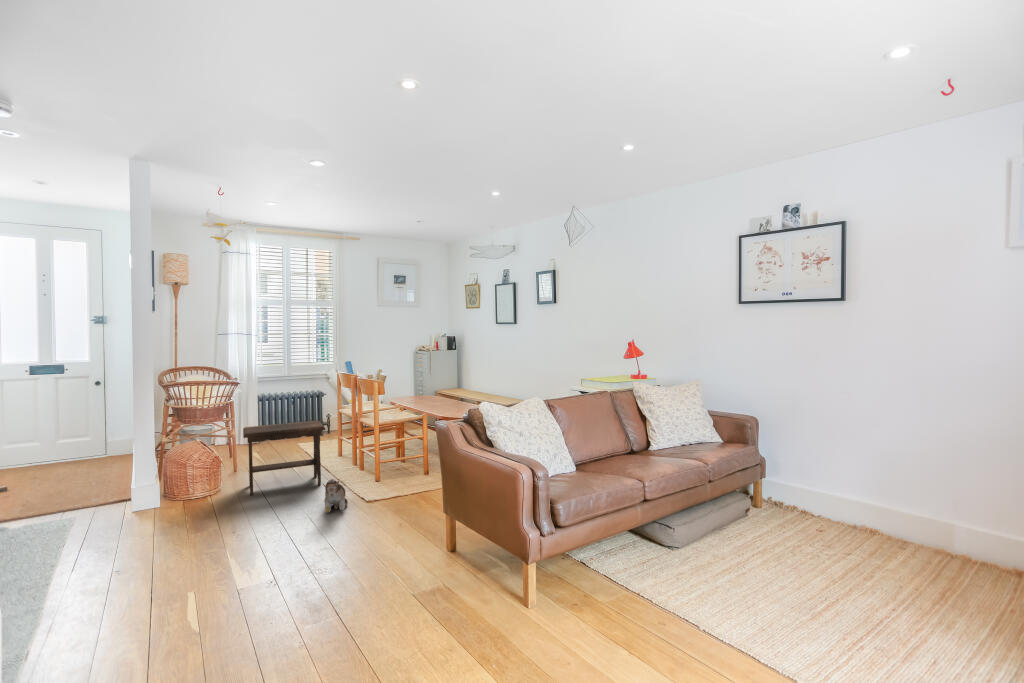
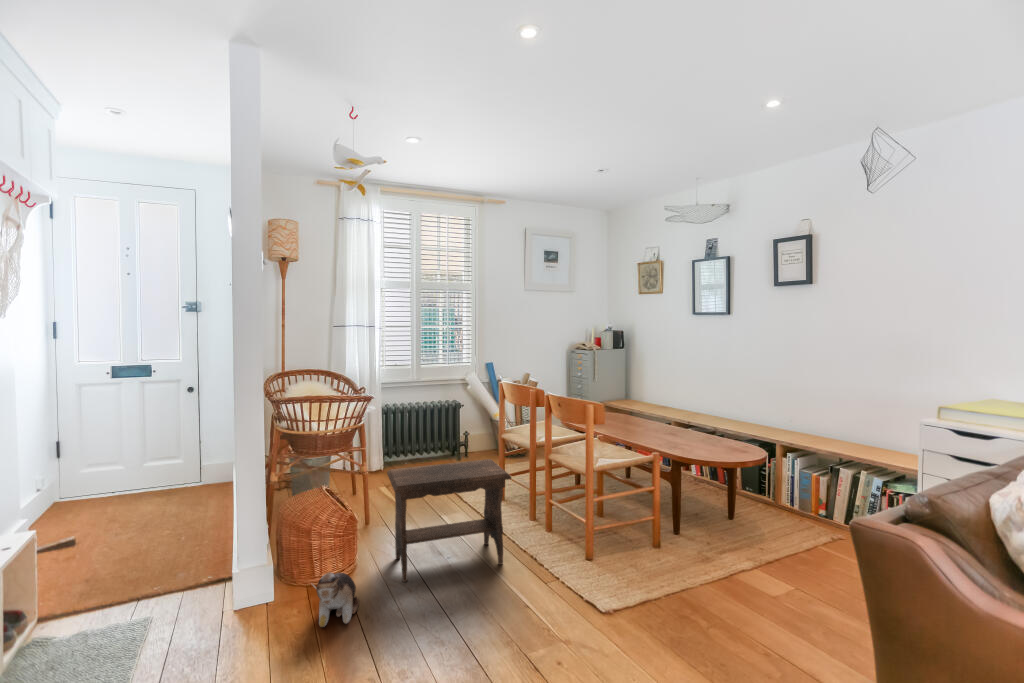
plush toy: present [323,479,348,513] -> present [312,572,359,627]

